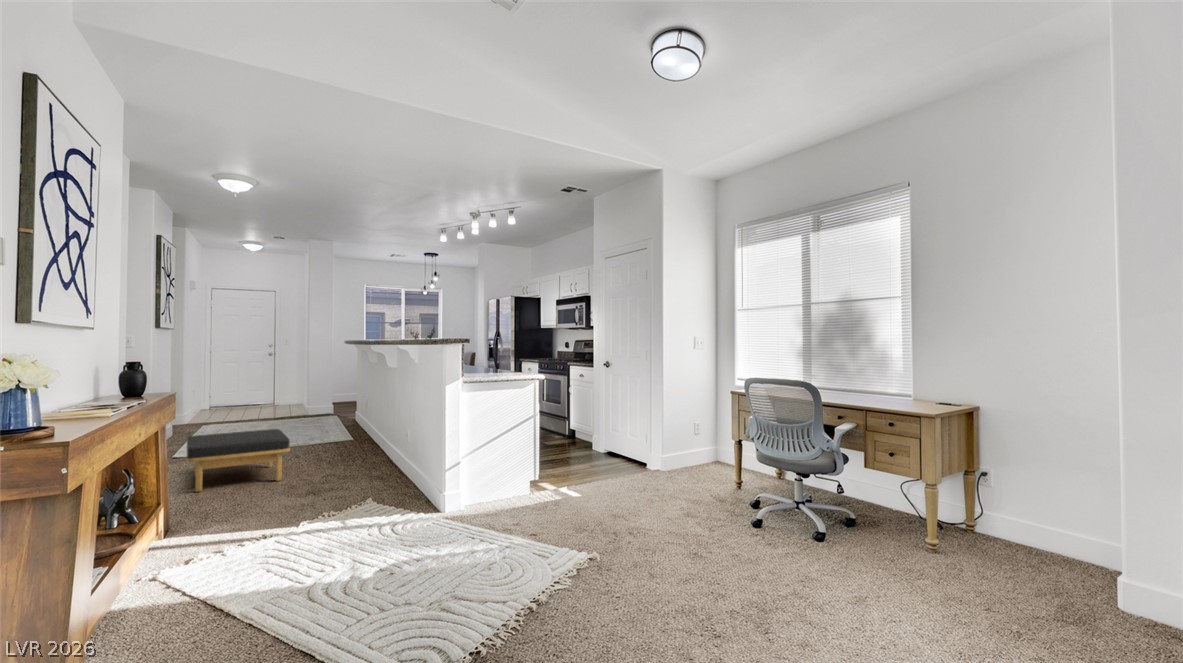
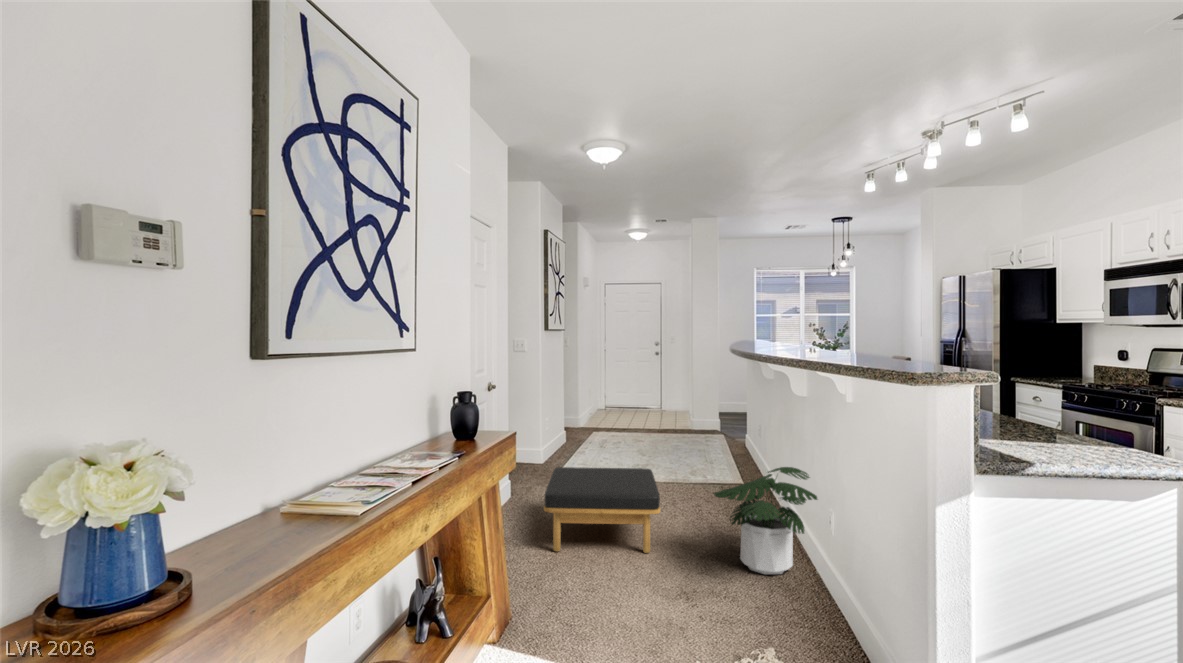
potted plant: none [330,411,398,476] -> present [714,467,817,575]

